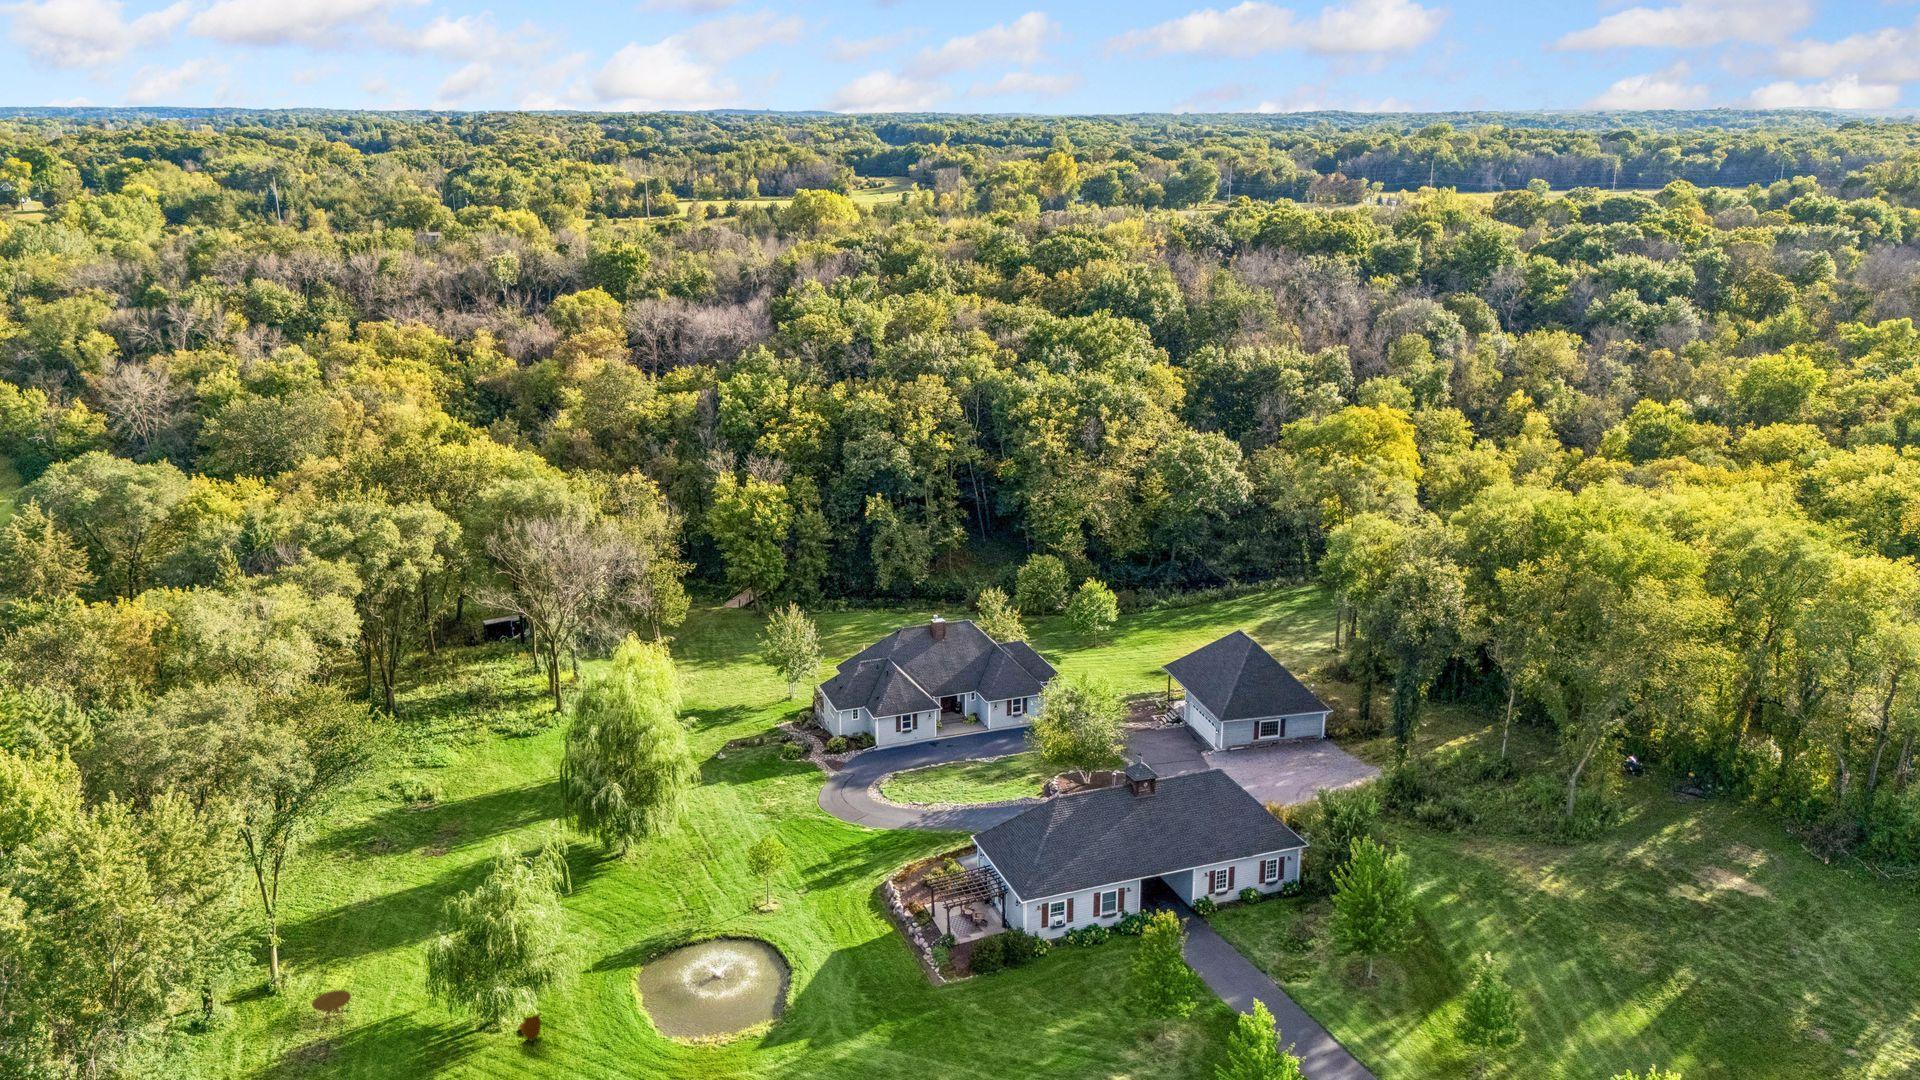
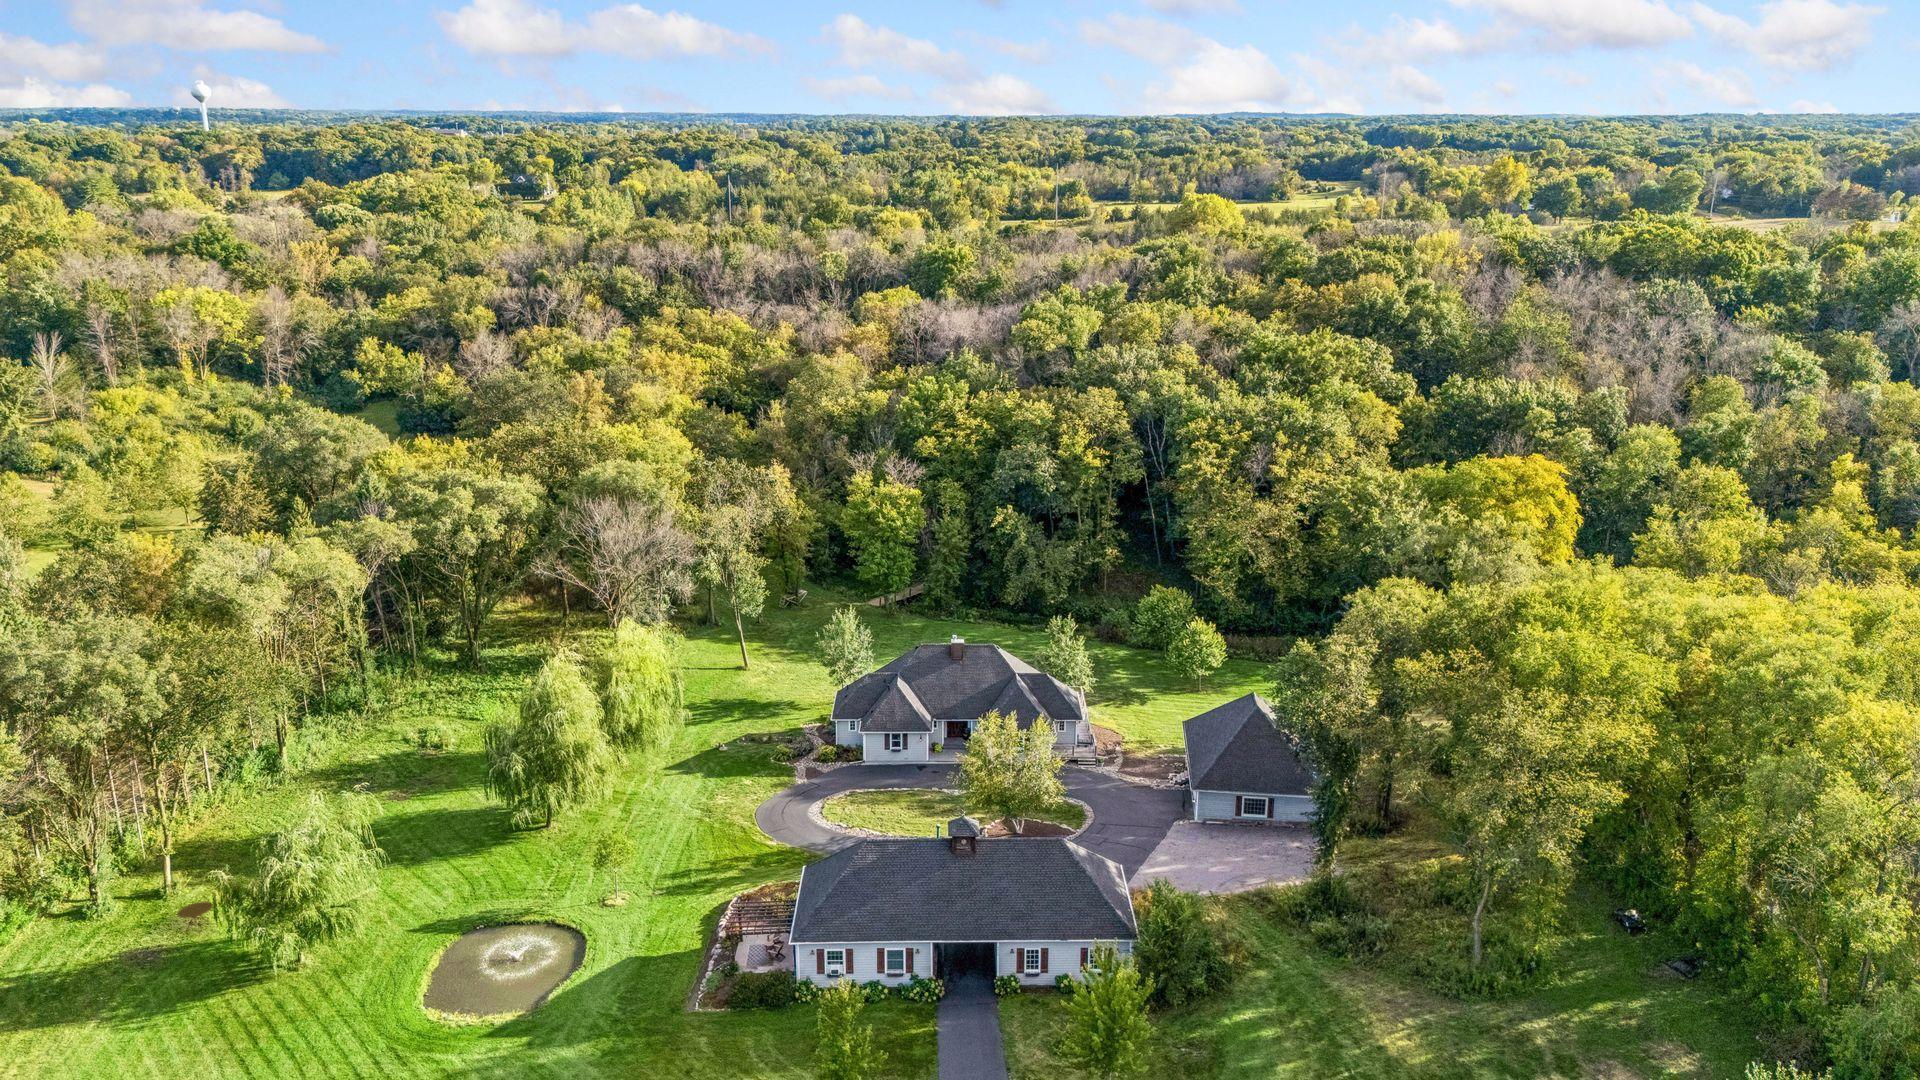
lounge chair: present [519,1014,541,1041] -> none [290,957,321,988]

